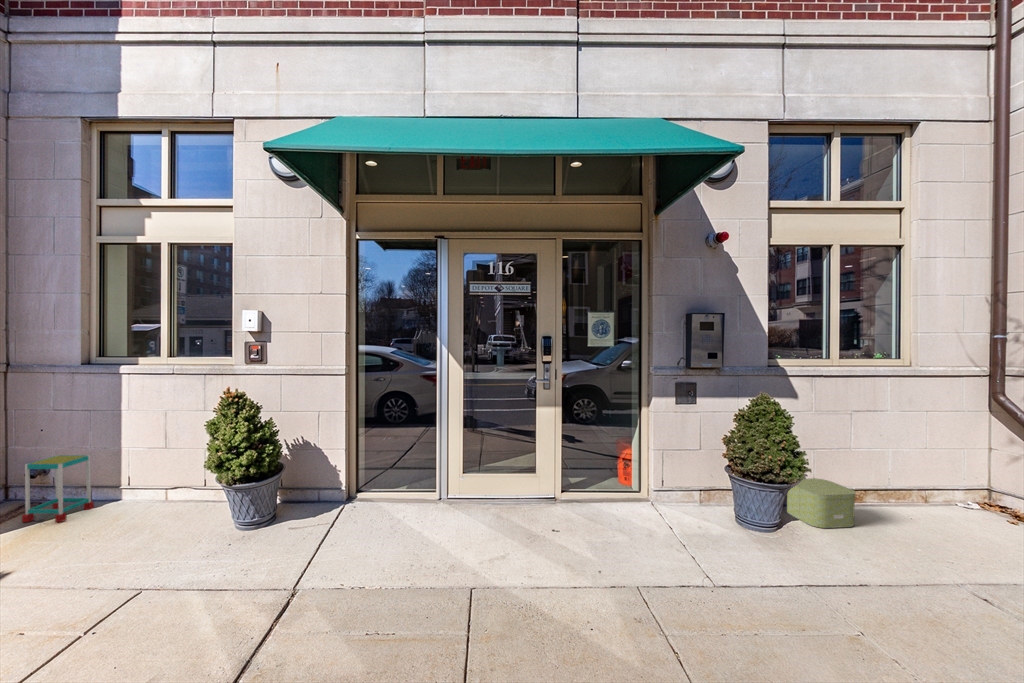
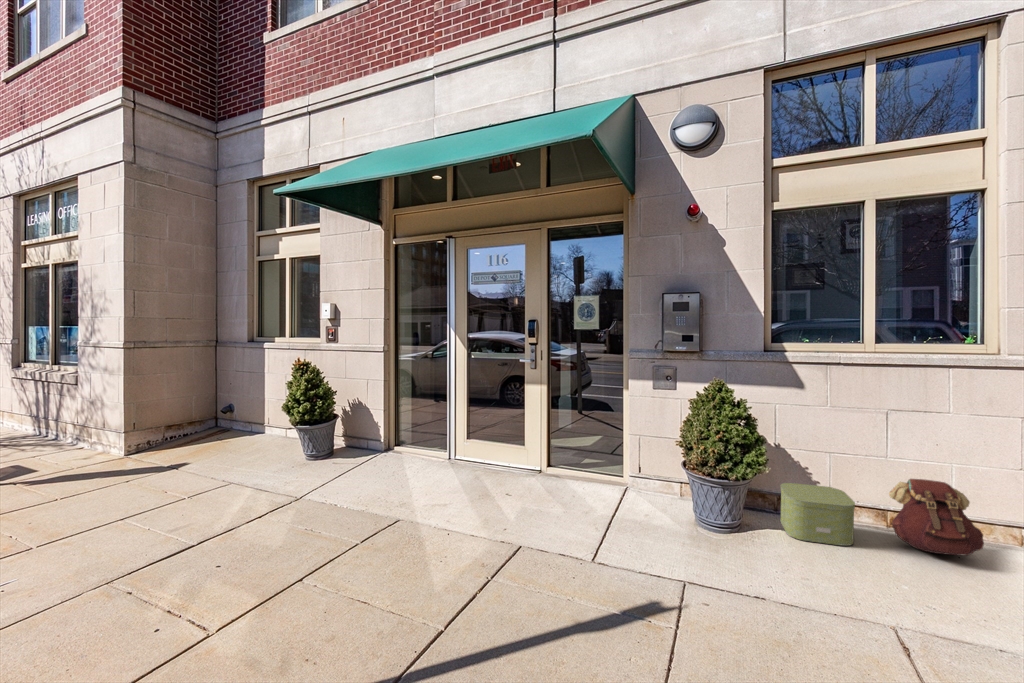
side table: present [22,455,94,522] -> none [214,400,252,441]
backpack: none [858,464,930,520] -> present [889,479,984,555]

